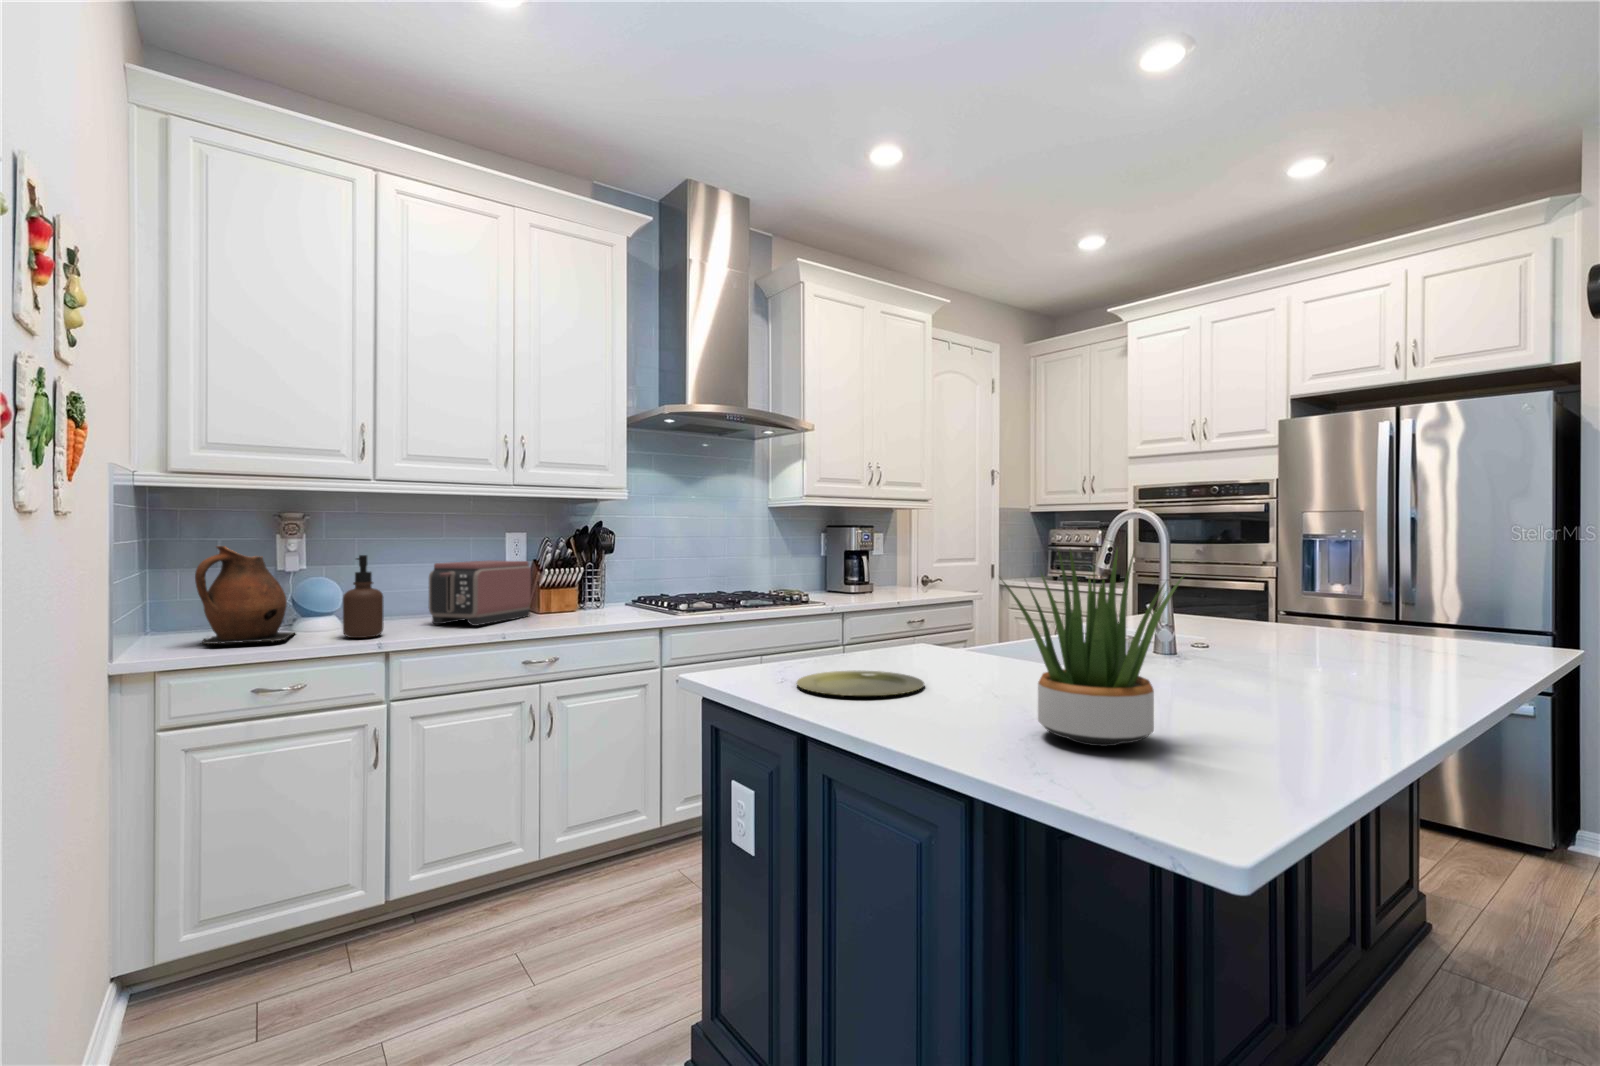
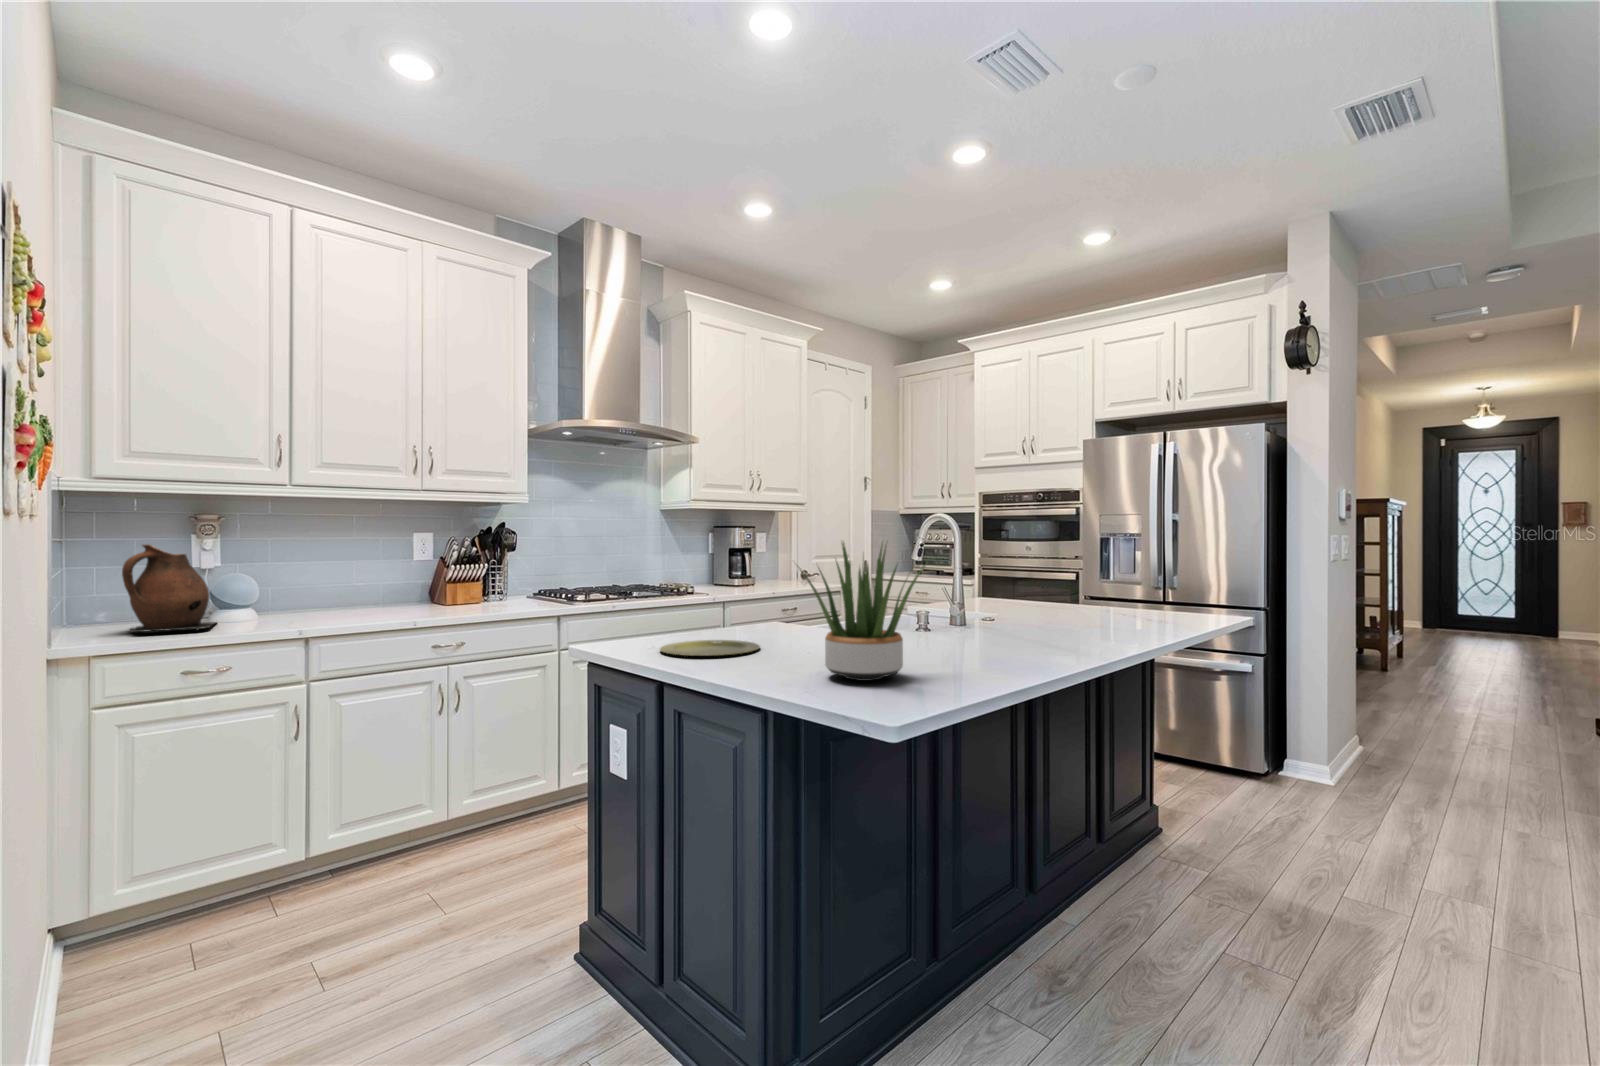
soap dispenser: present [343,555,384,638] -> none [264,552,302,626]
toaster: present [429,561,531,626] -> none [344,557,439,614]

